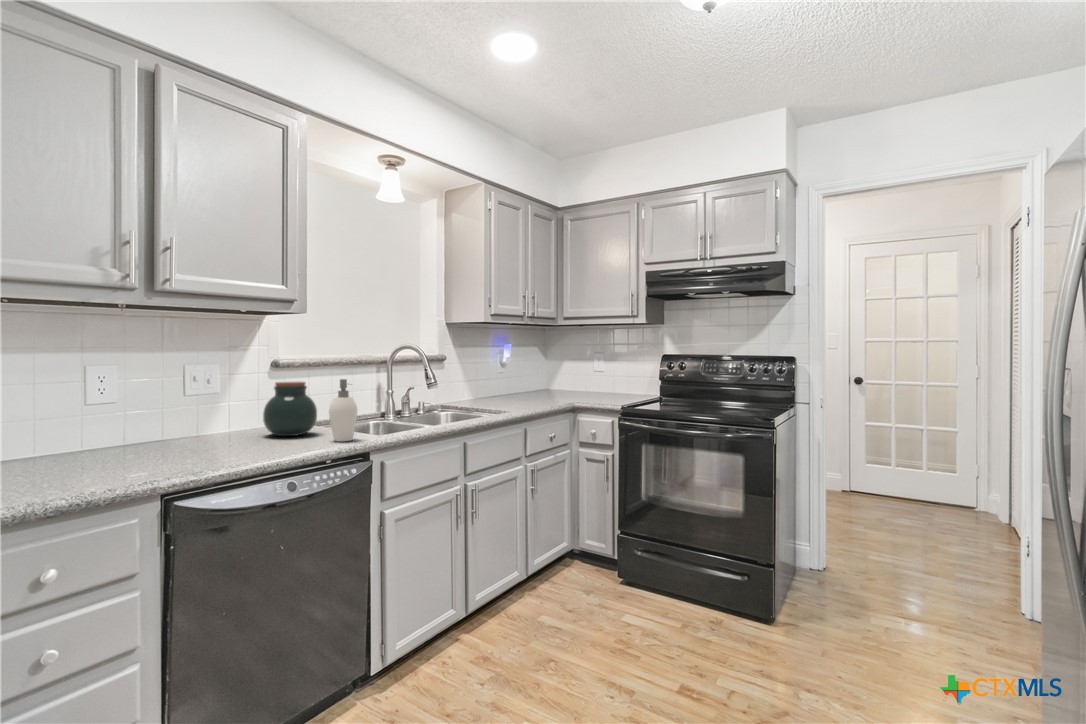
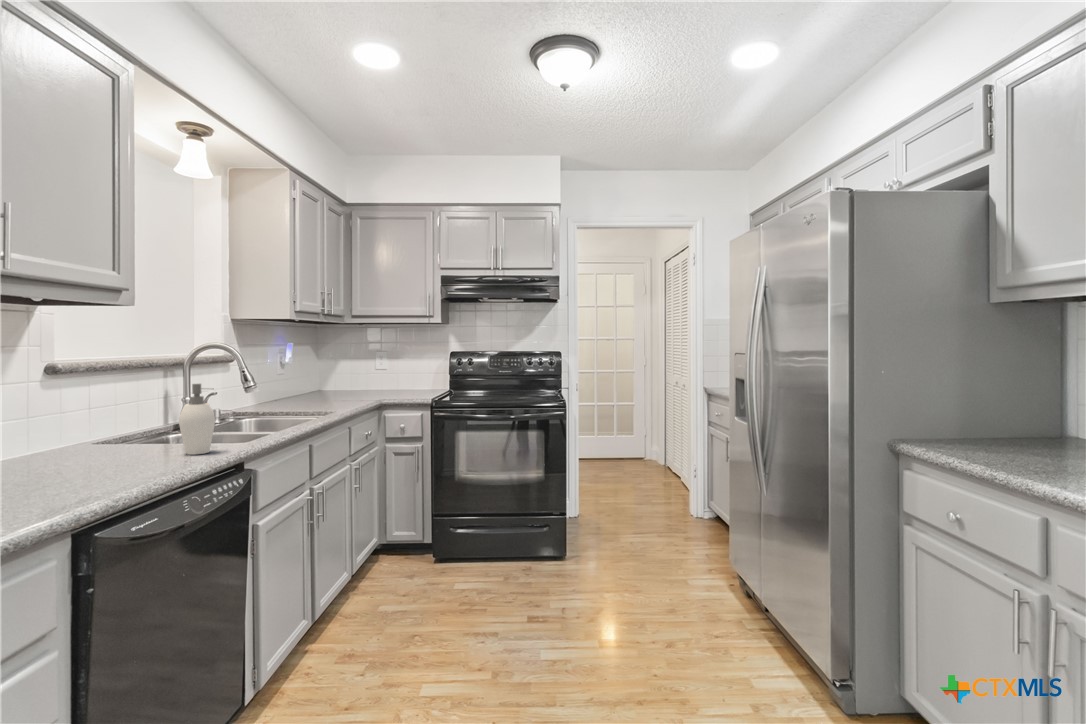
jar: present [263,382,317,436] -> none [68,389,144,457]

